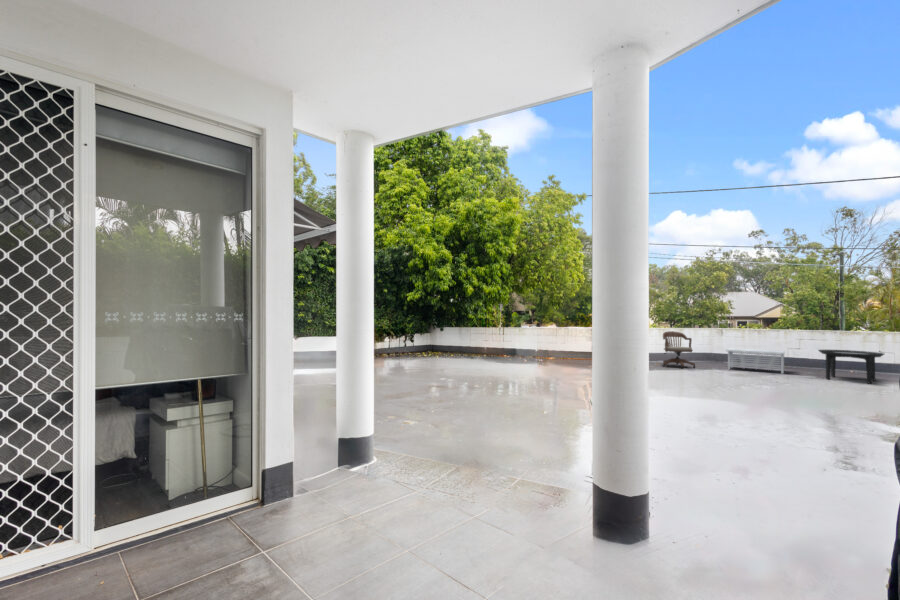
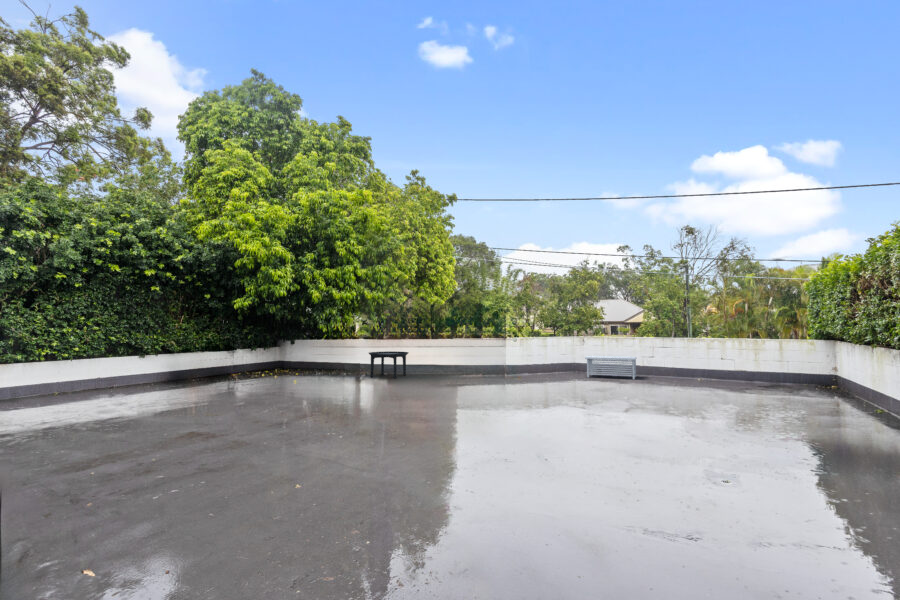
chair: present [663,331,695,368] -> none [527,340,558,379]
round table: present [819,350,884,384] -> present [369,351,408,378]

